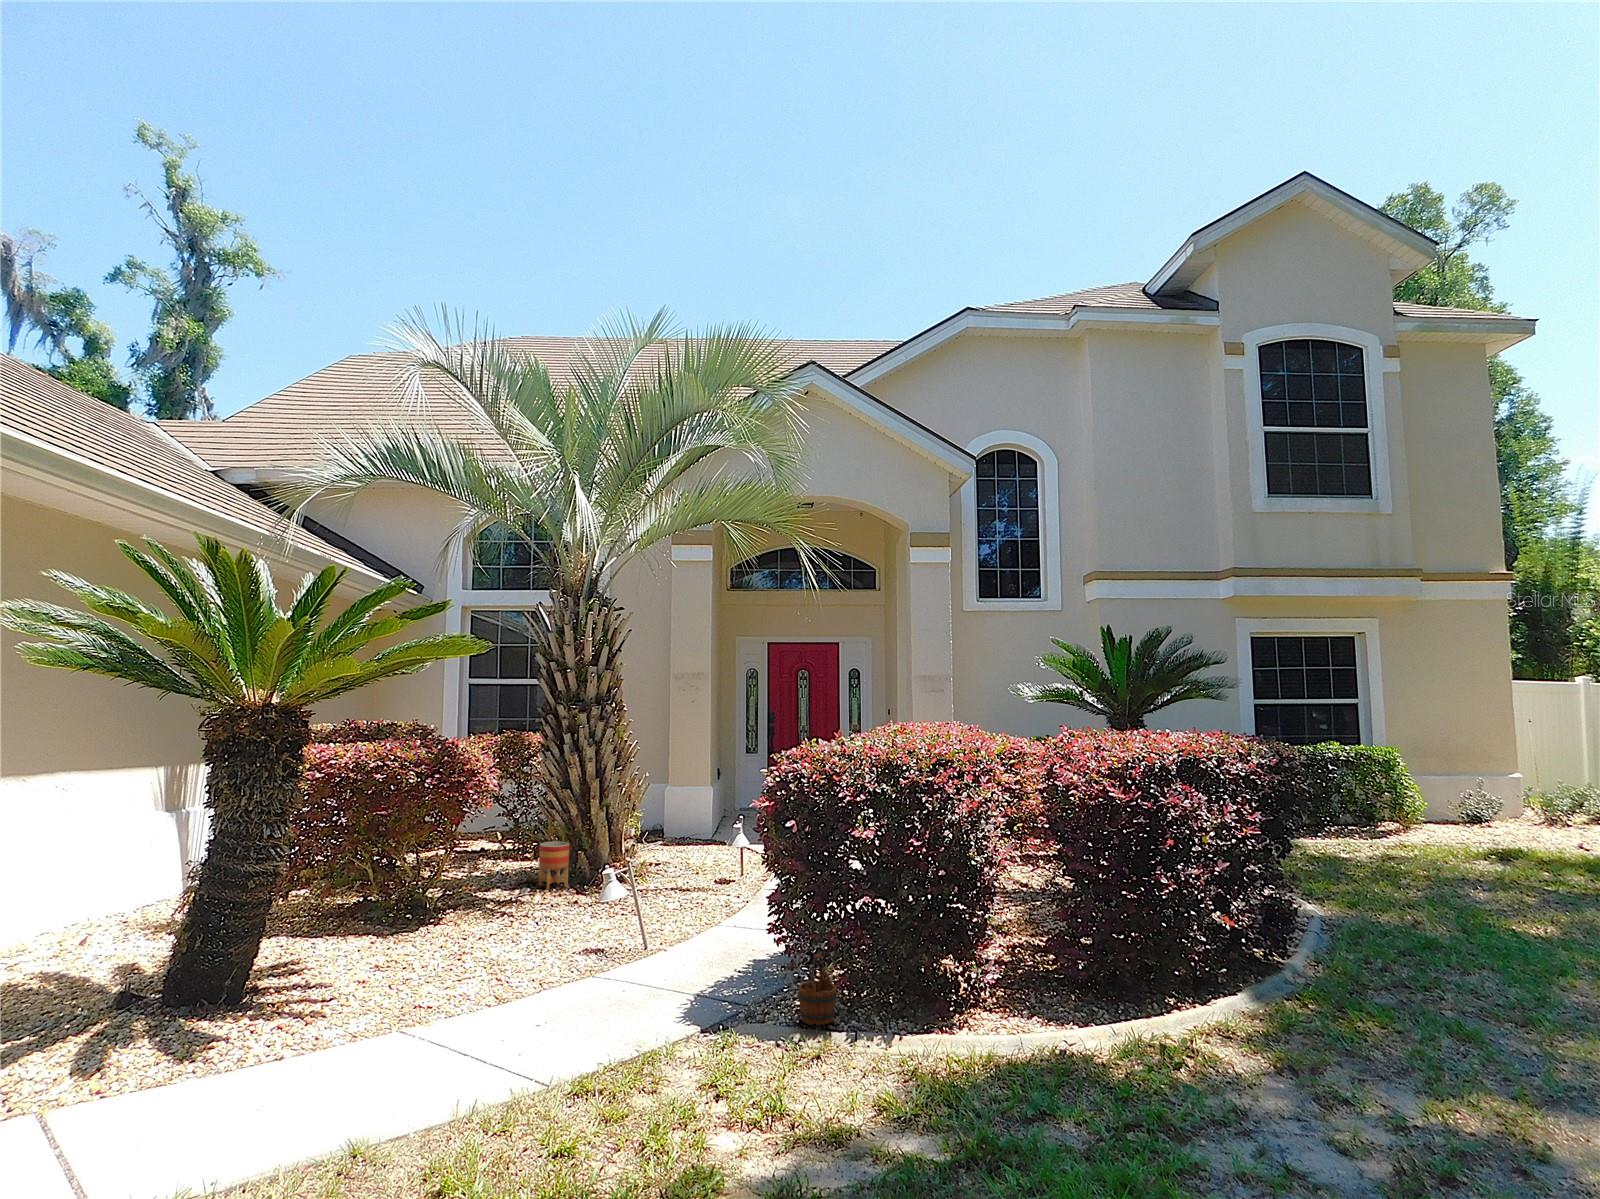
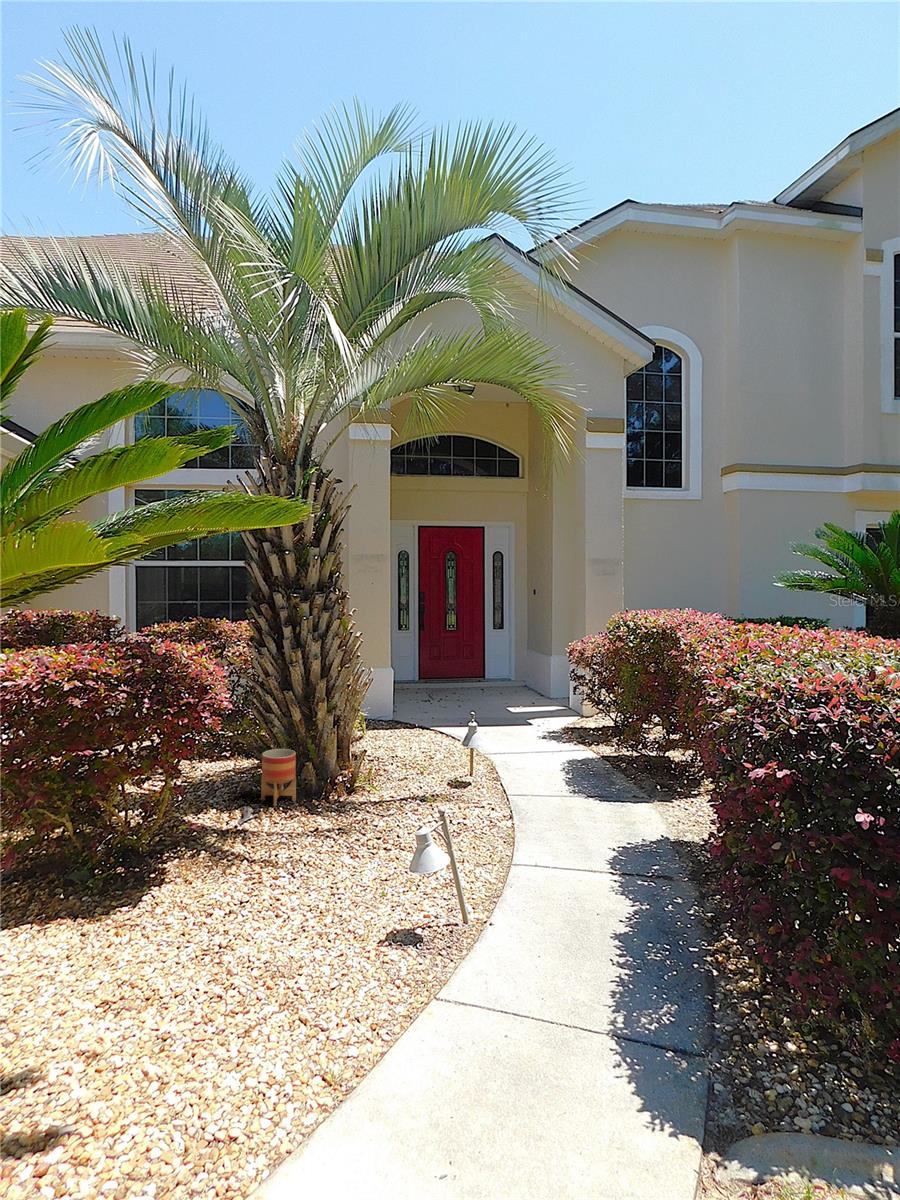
wooden bucket: present [798,954,837,1025] -> none [806,988,872,1101]

